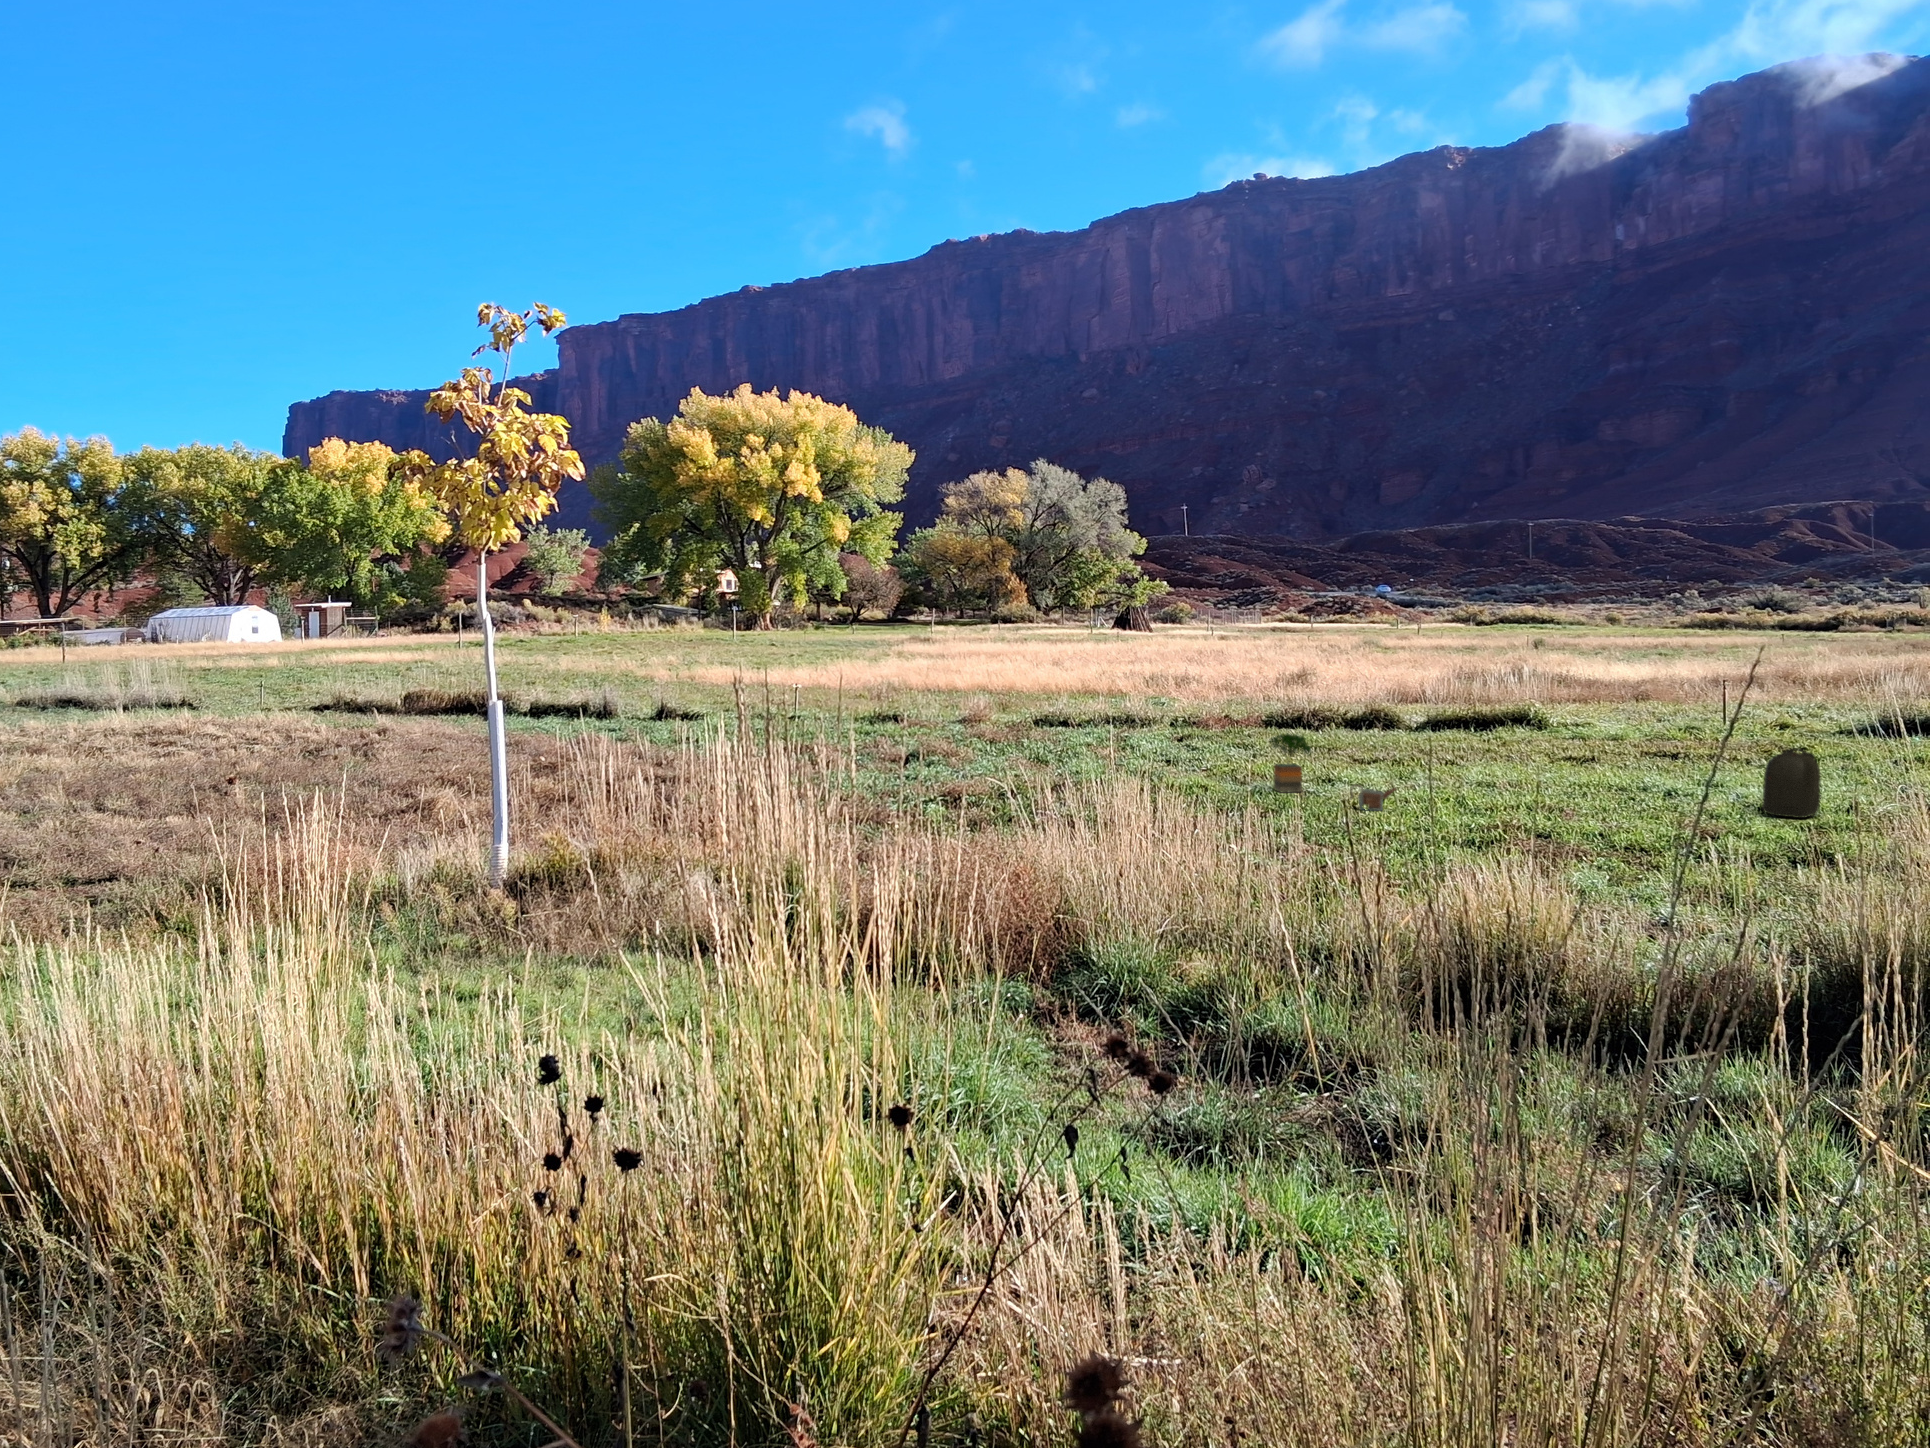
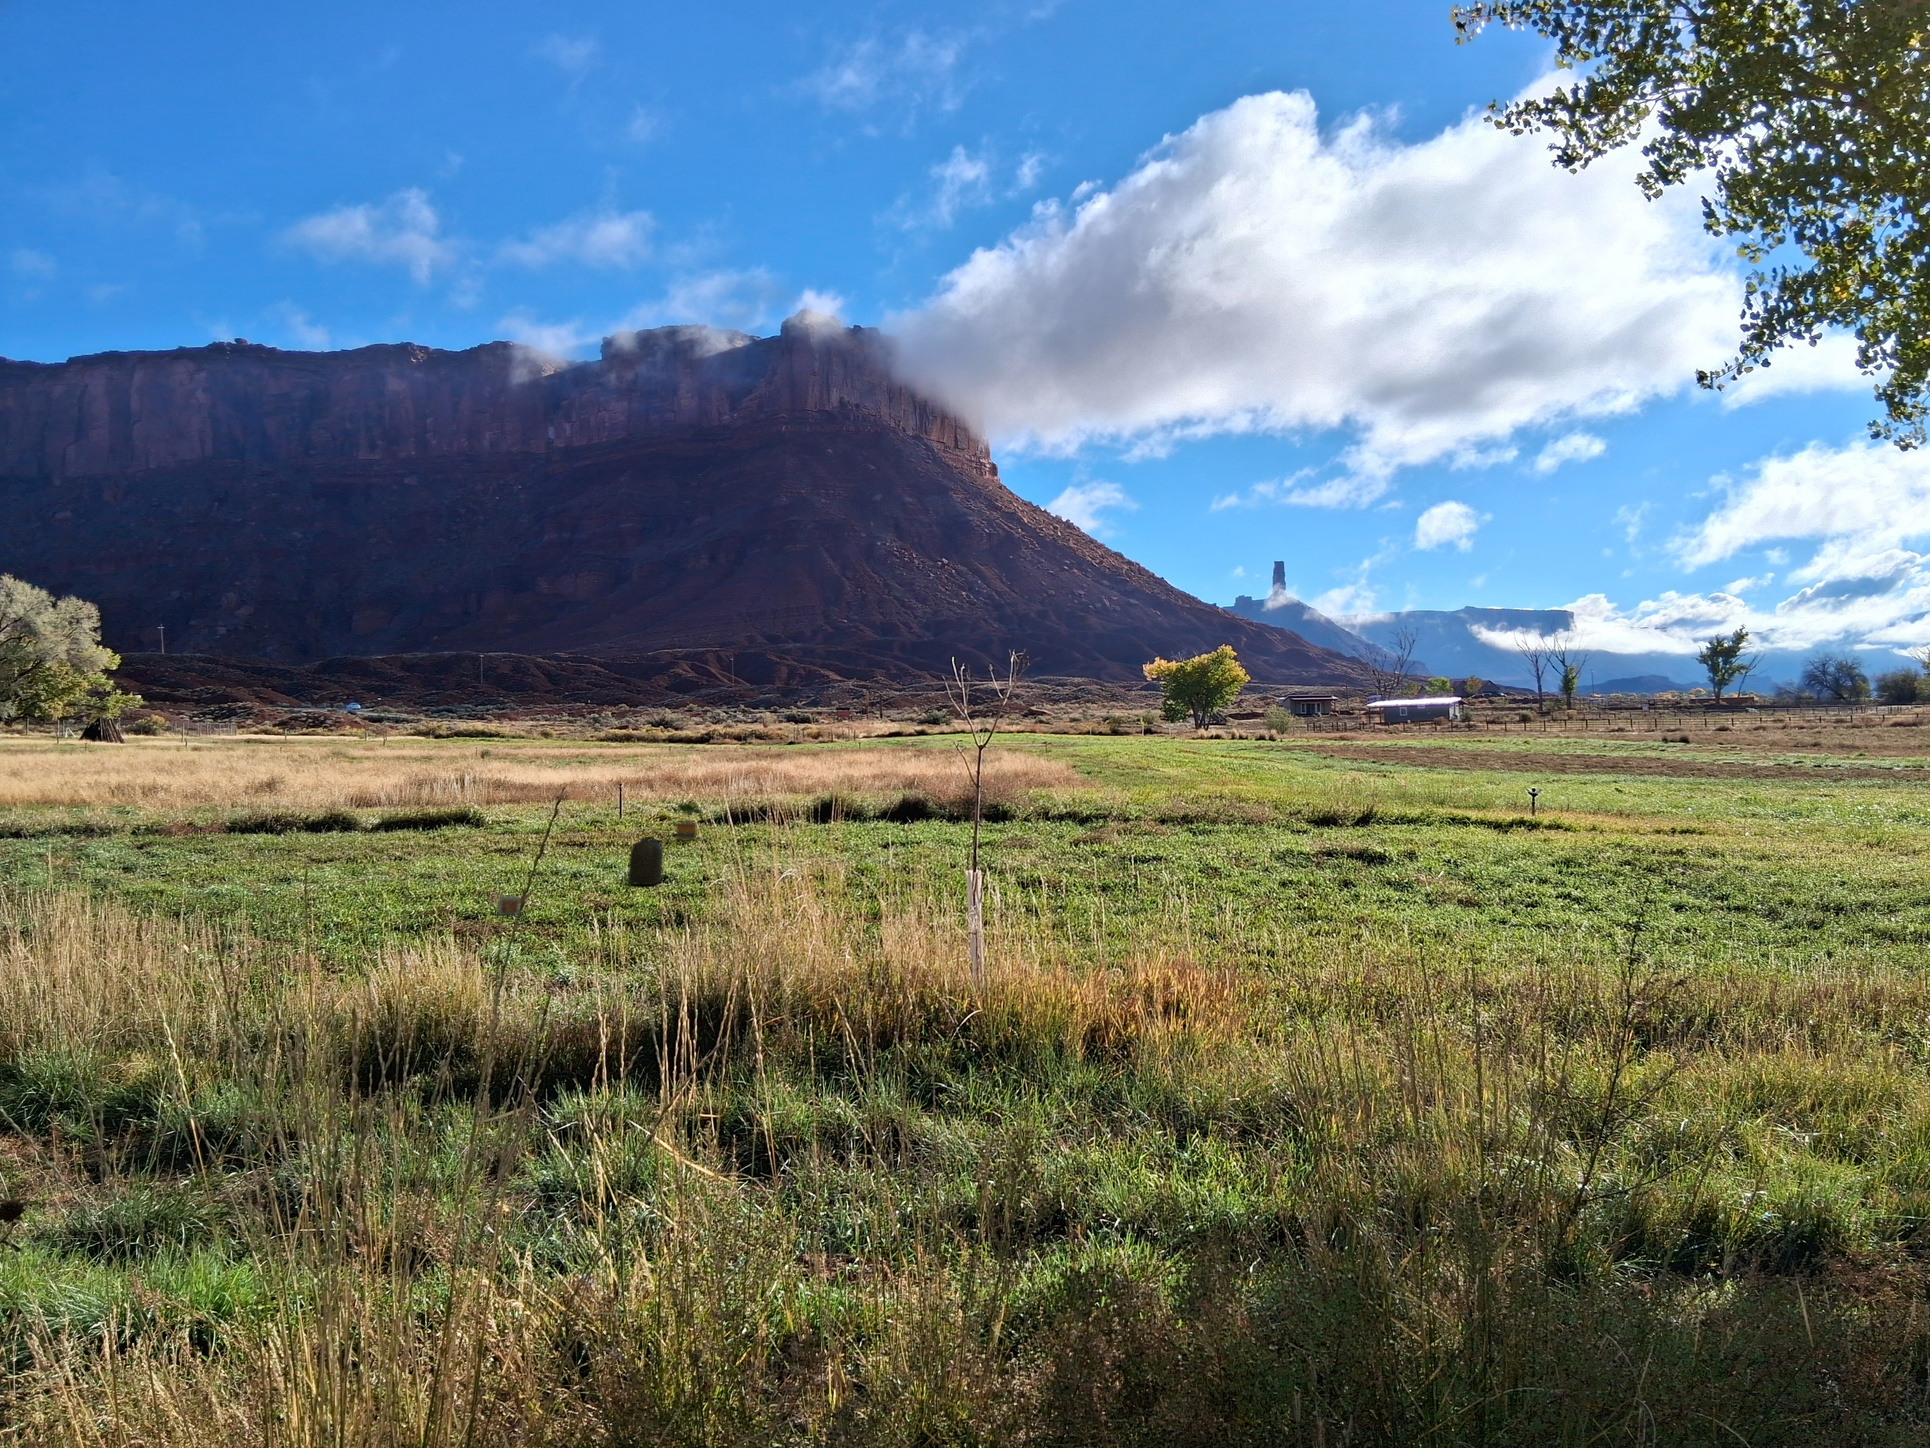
potted tree: present [1270,733,1311,792] -> present [675,803,702,841]
watering can: present [1350,785,1396,811] -> present [490,893,531,915]

